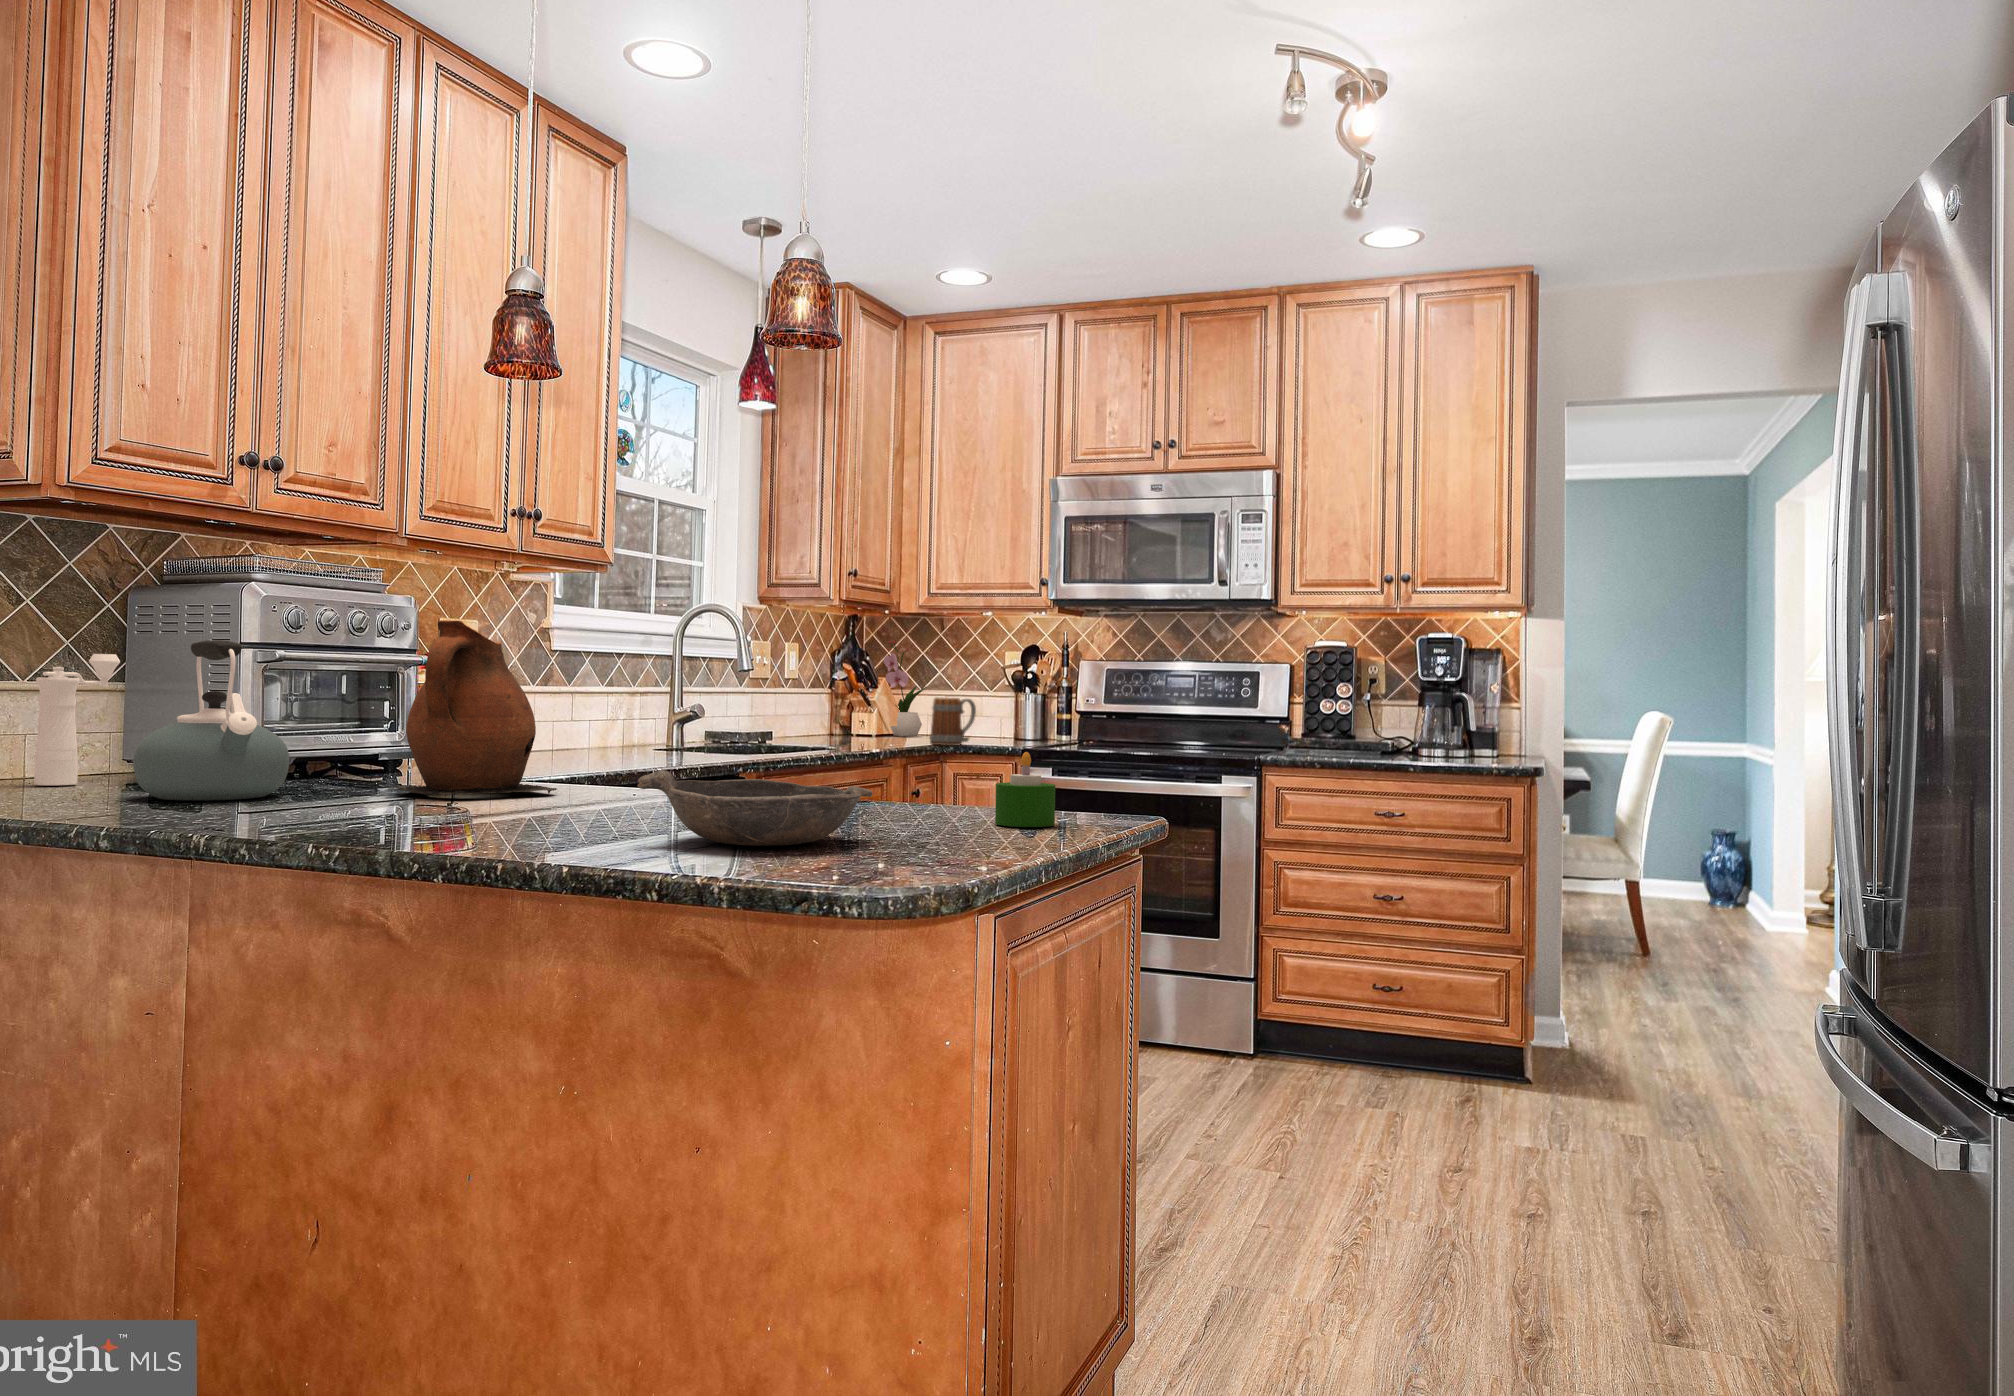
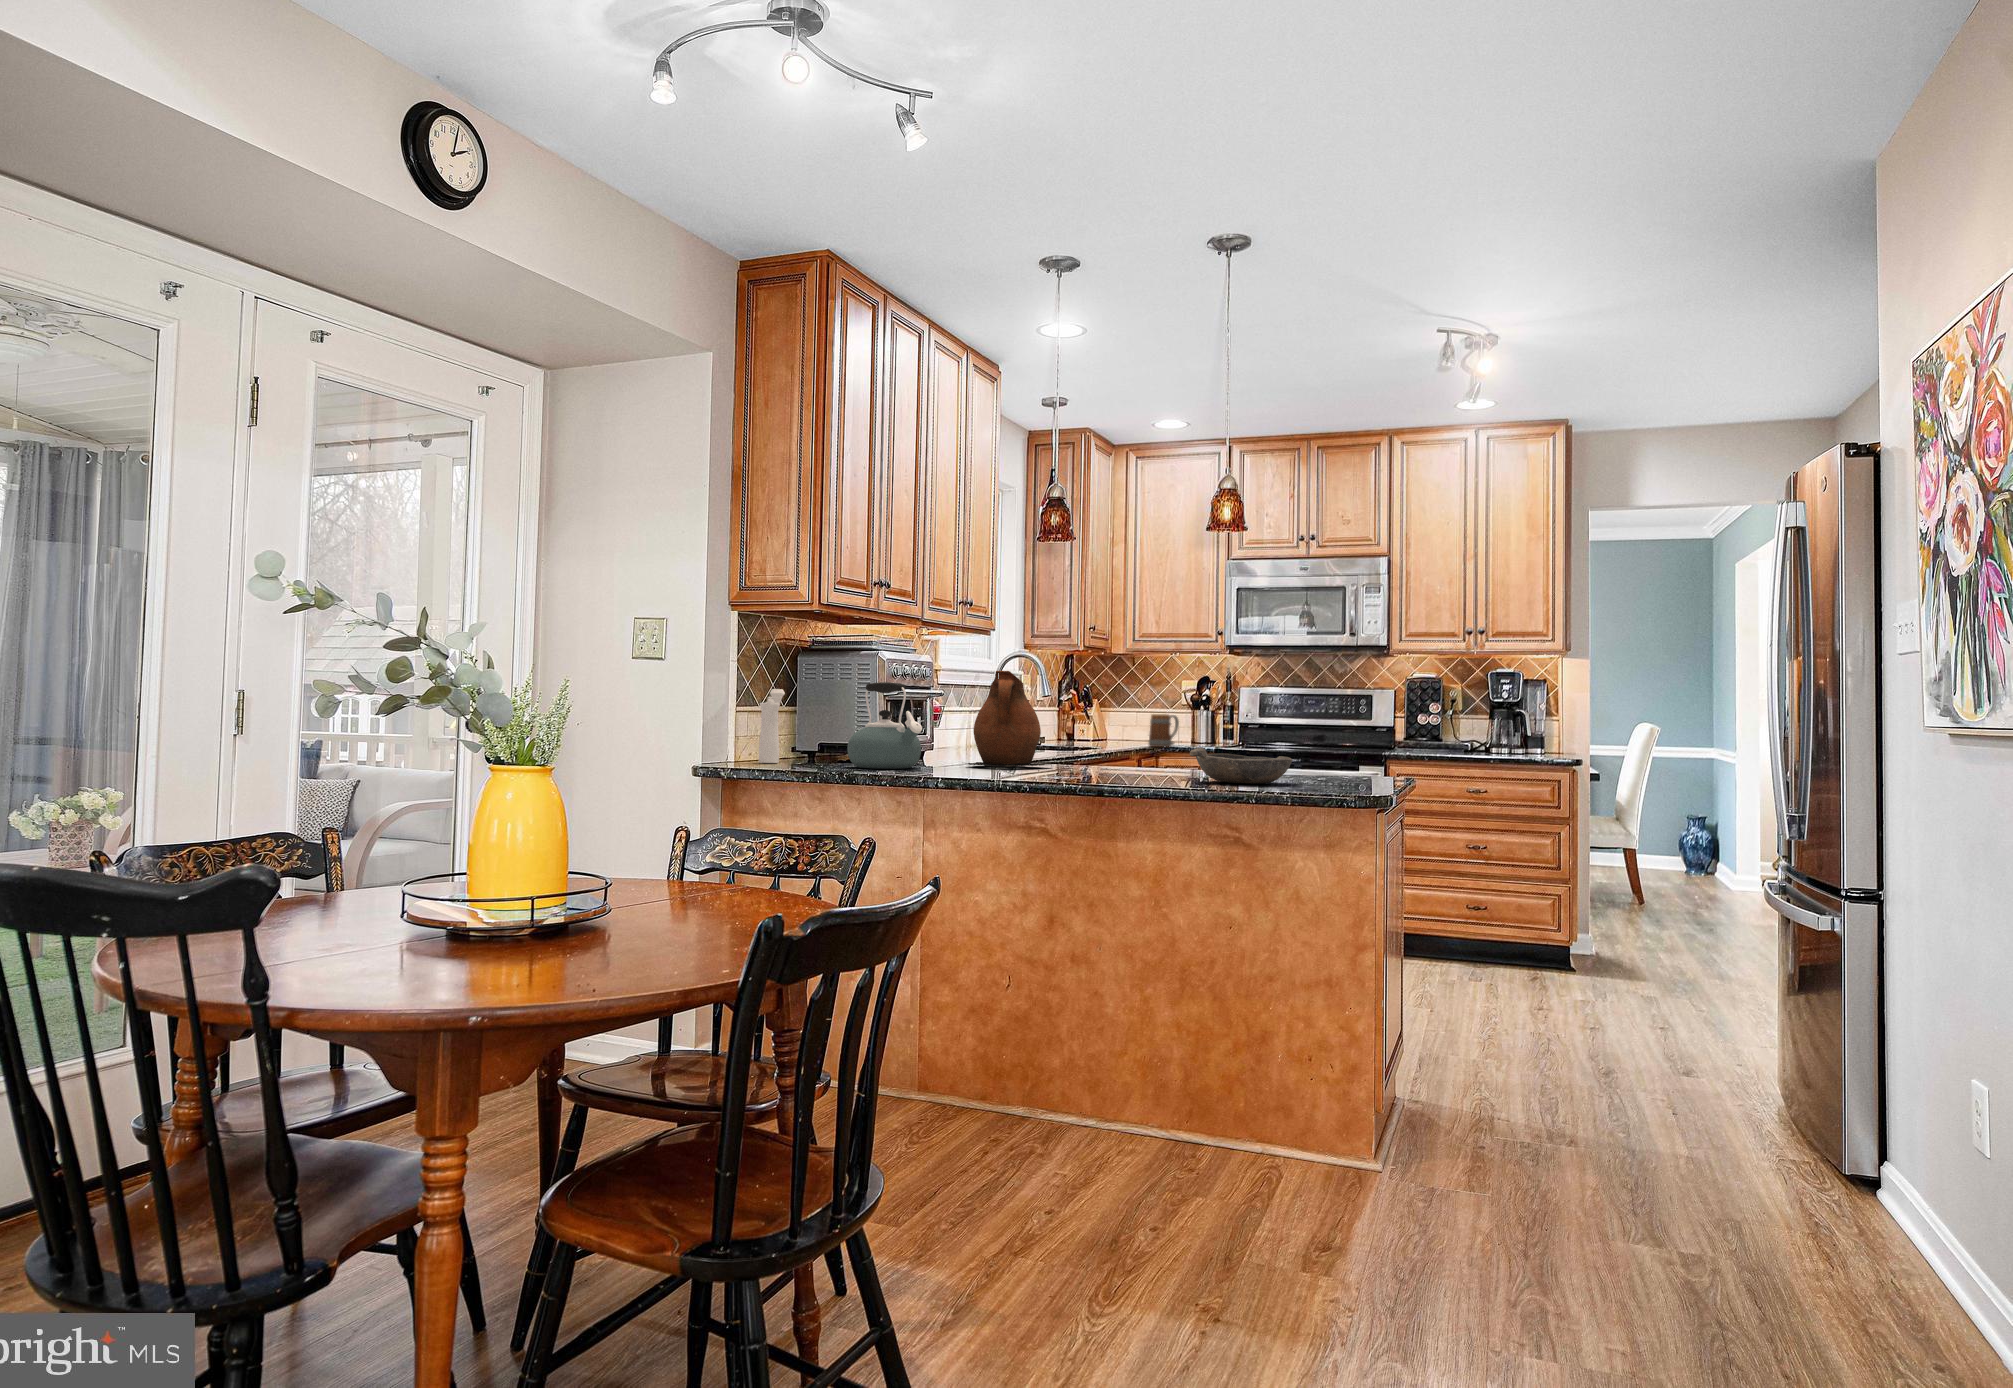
flower arrangement: present [884,641,927,736] -> none [1094,674,1126,742]
candle: present [995,752,1055,827] -> none [1329,741,1362,779]

